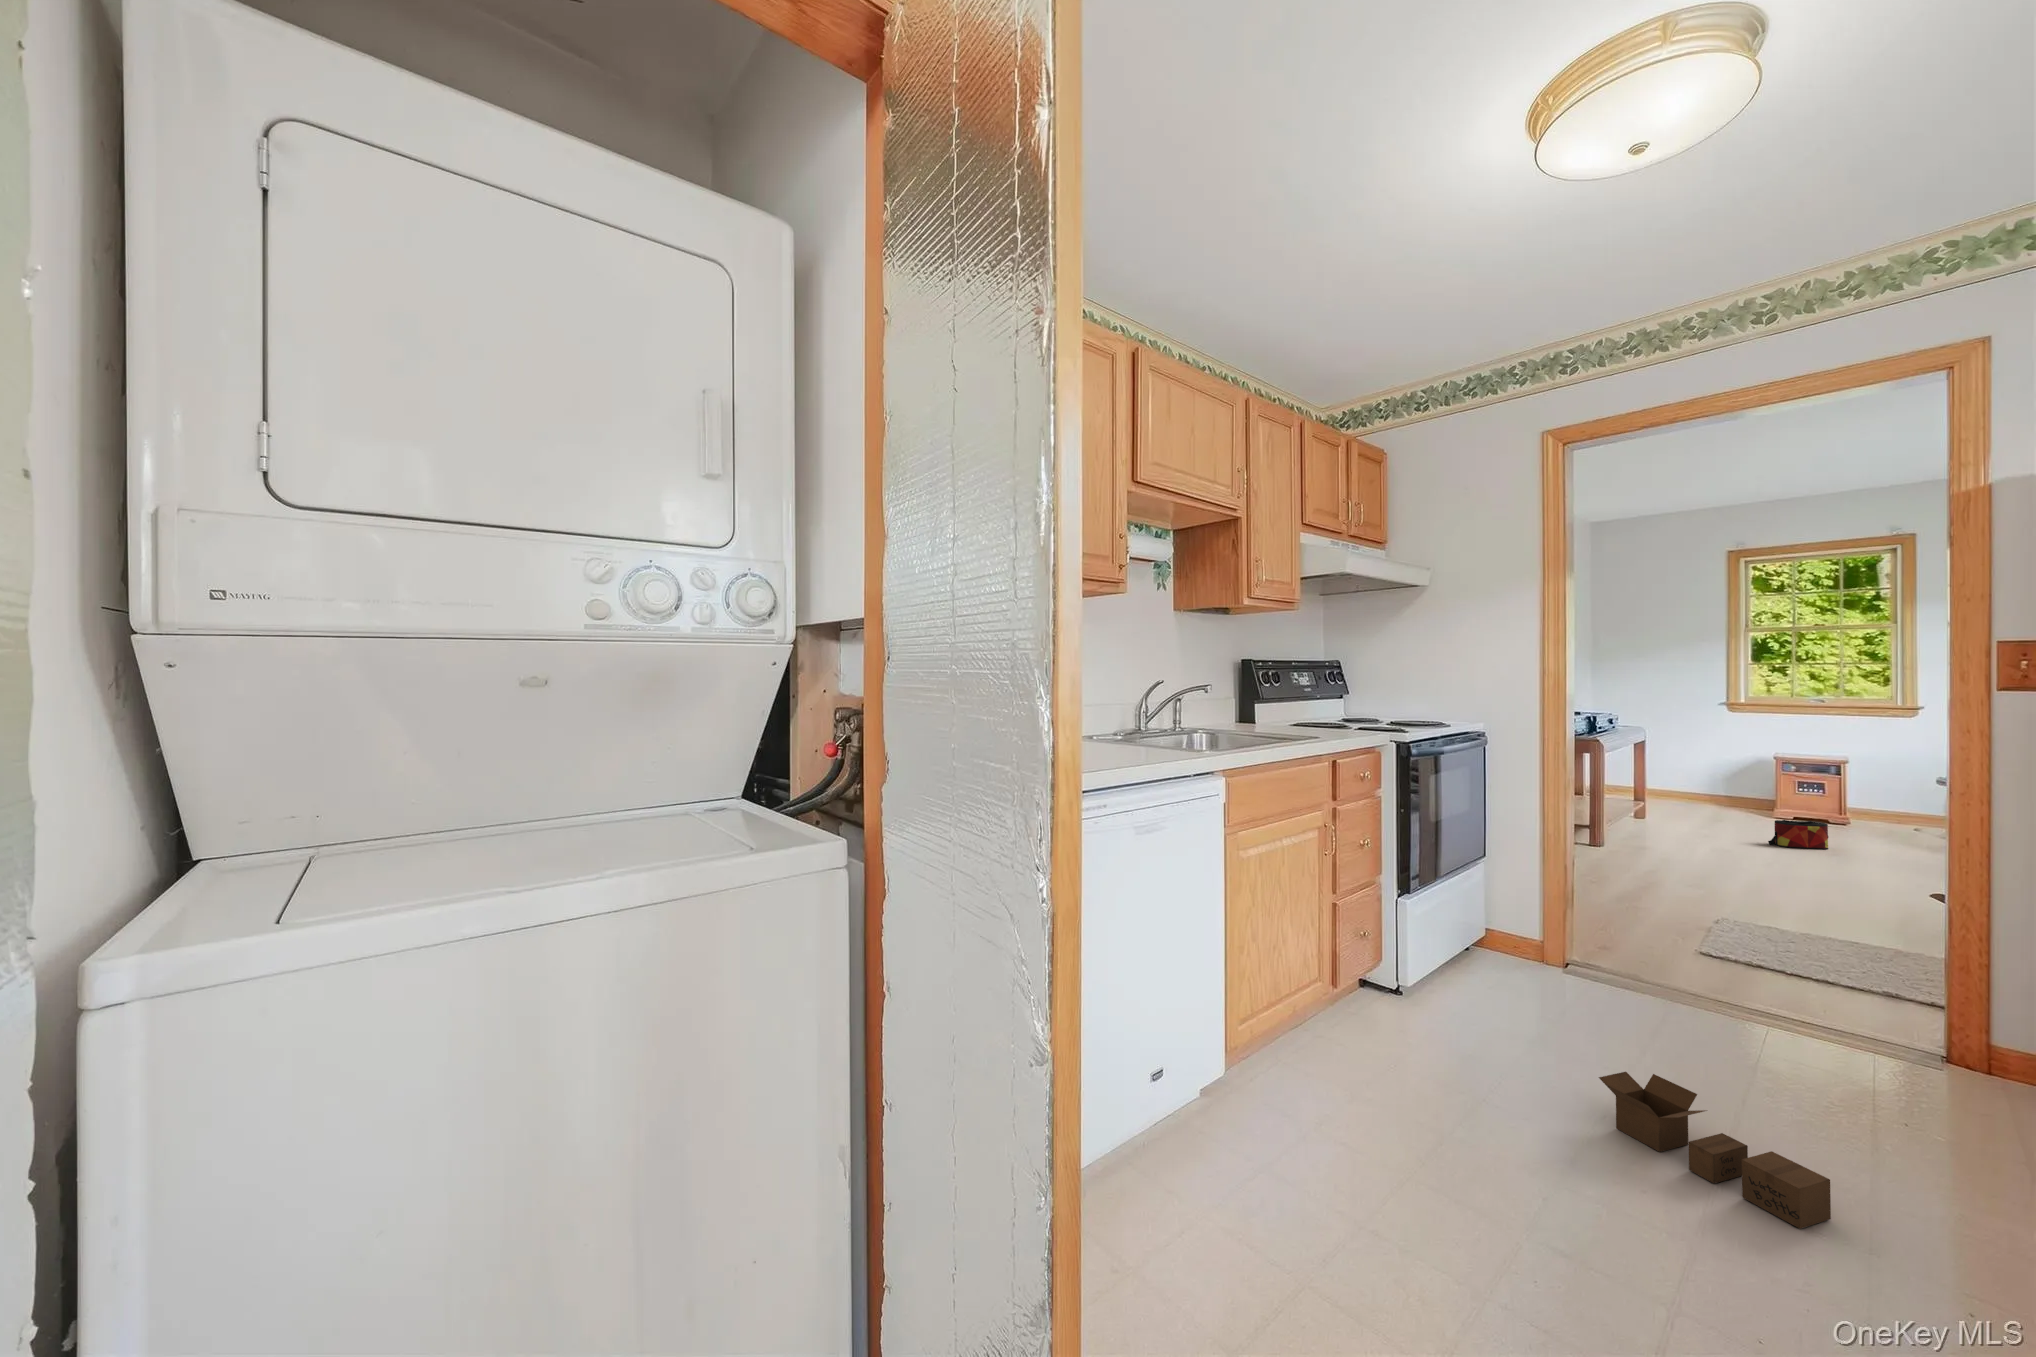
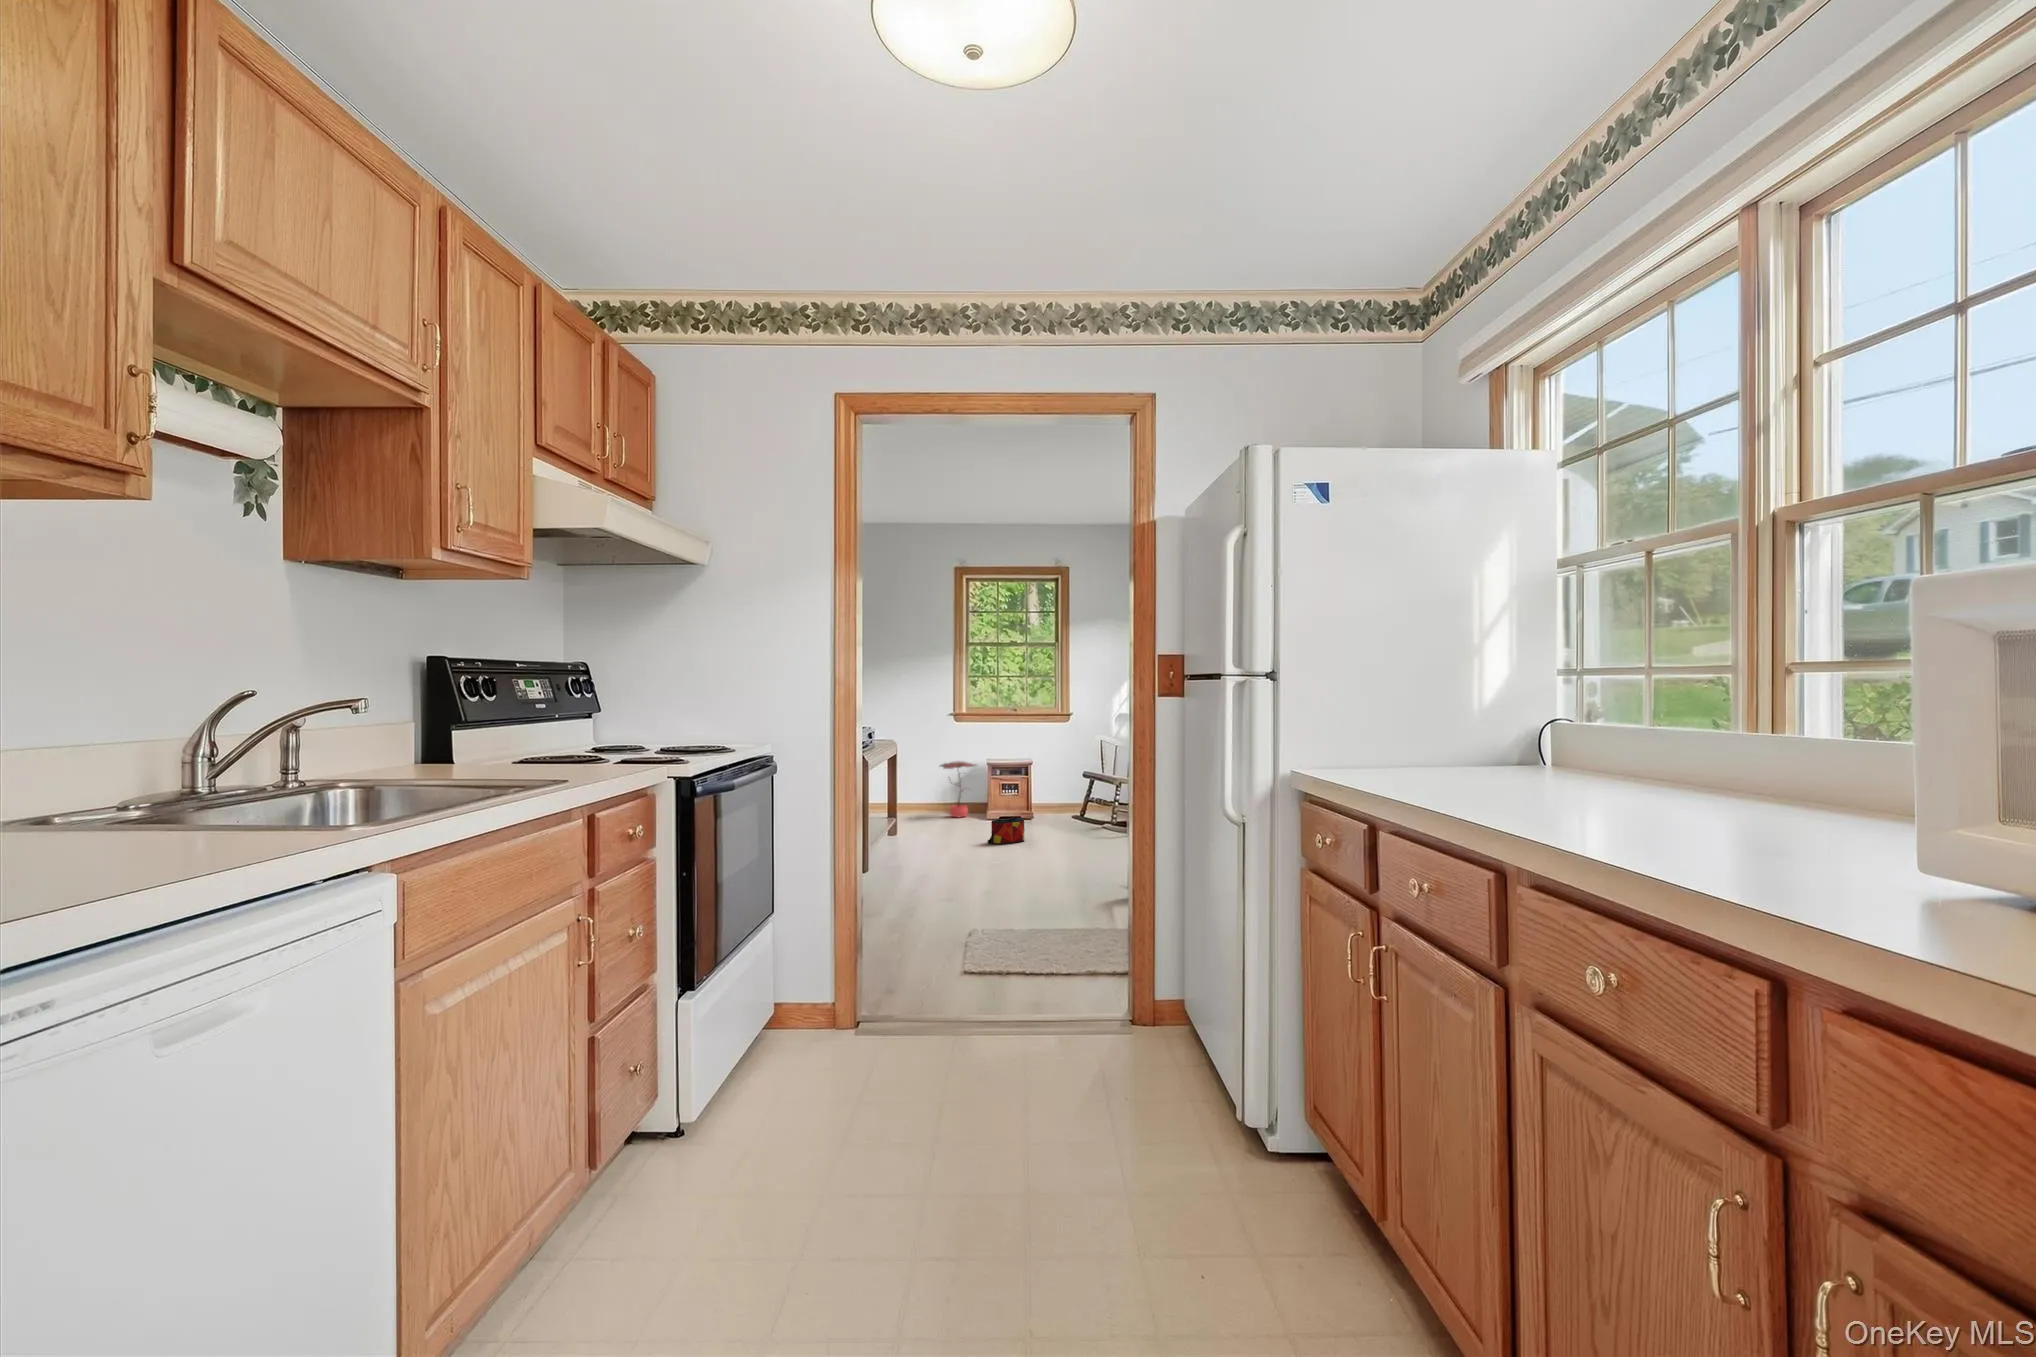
potted plant: none [1705,754,1762,814] -> present [941,761,976,817]
cardboard box: present [1599,1072,1831,1229] -> none [920,1142,1114,1268]

